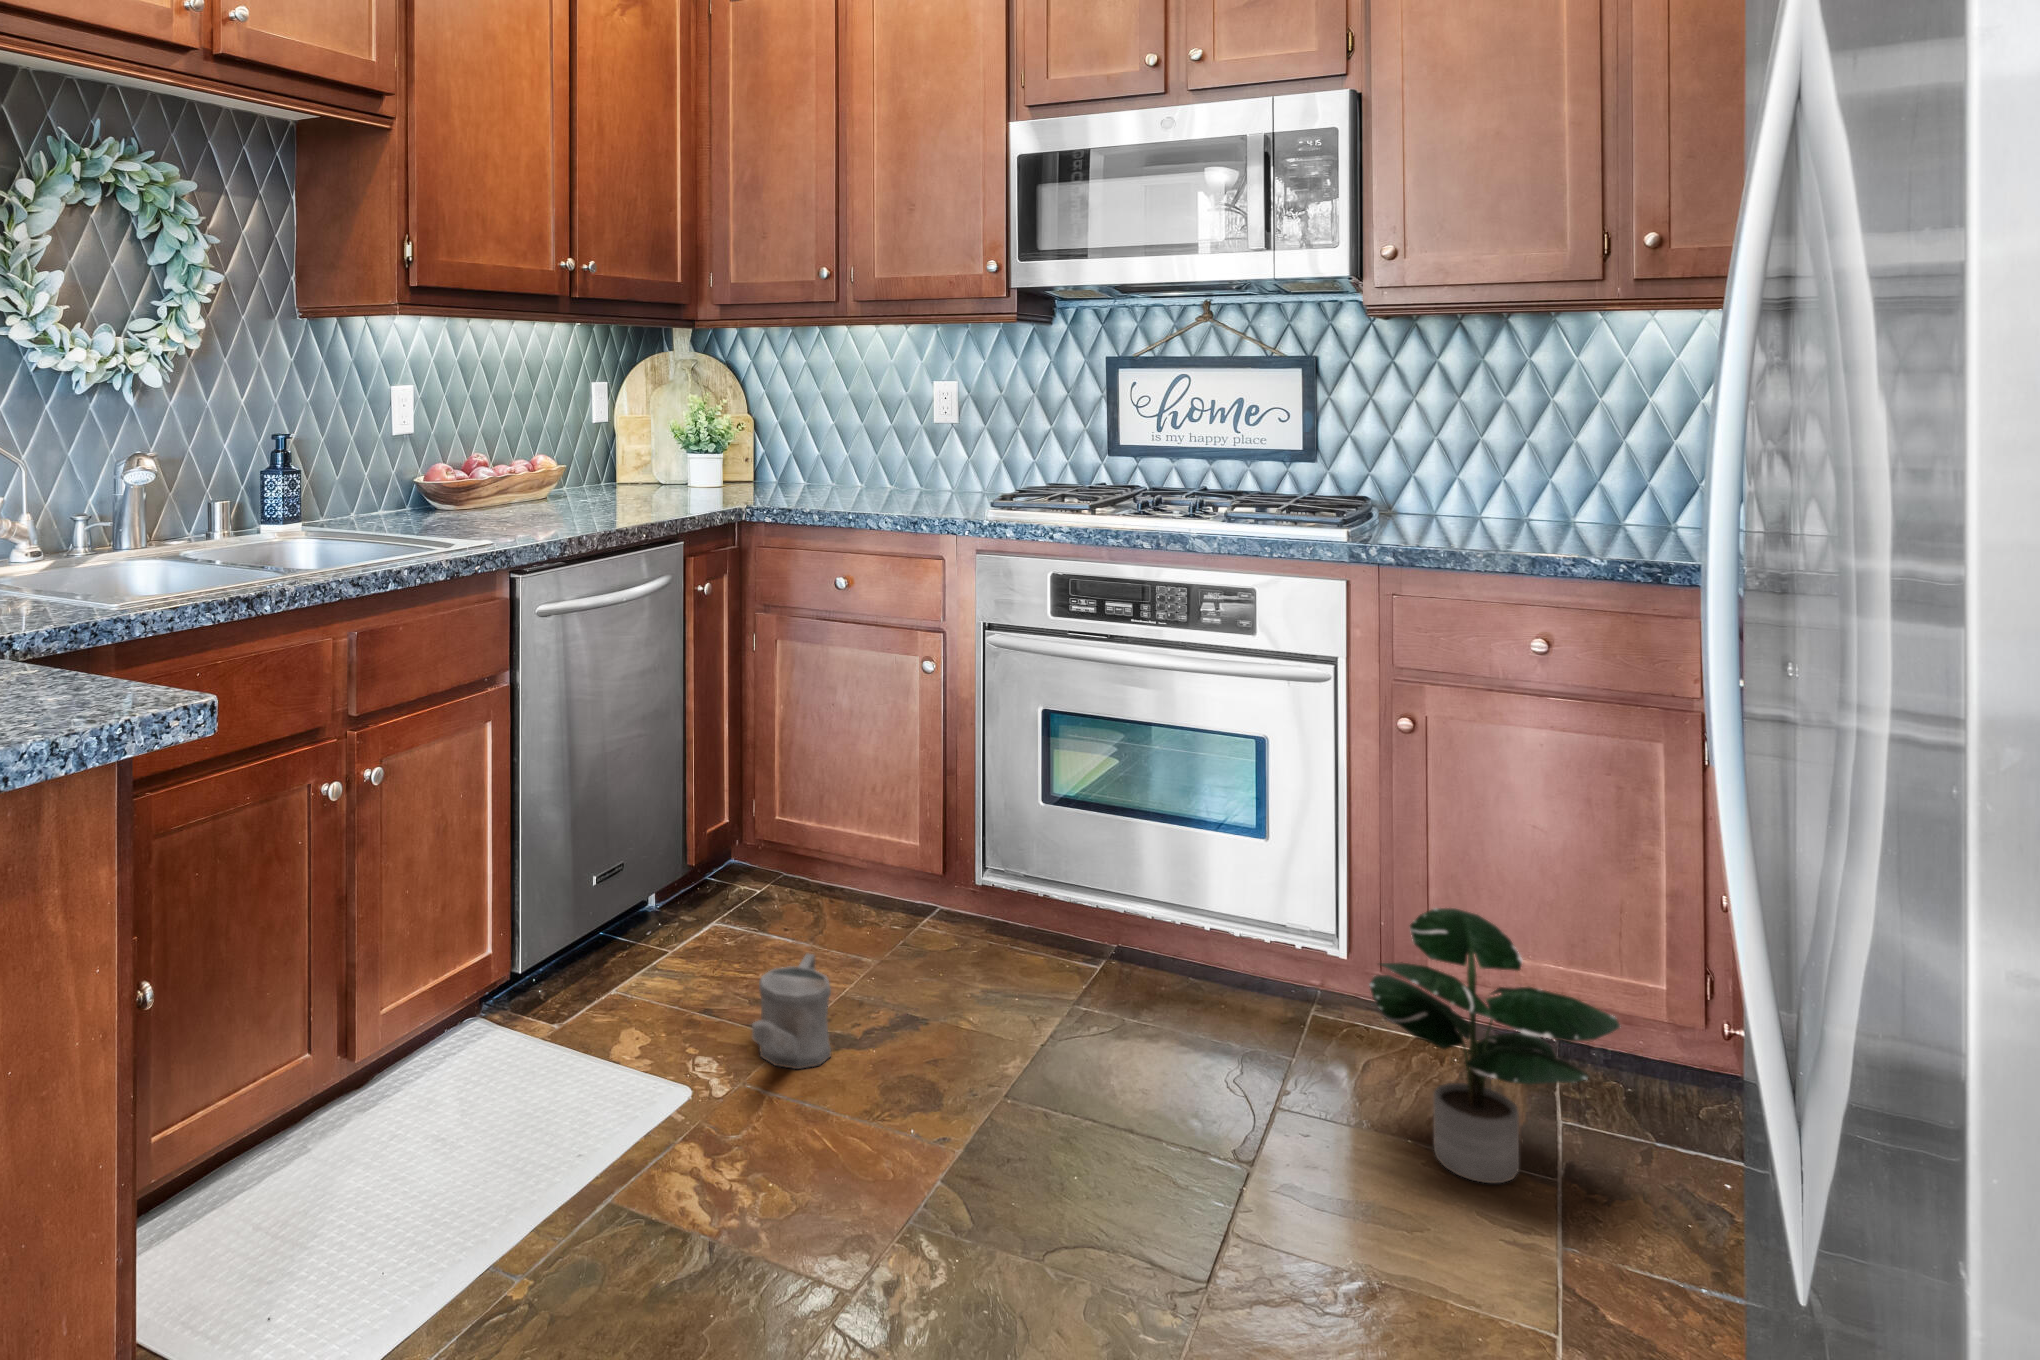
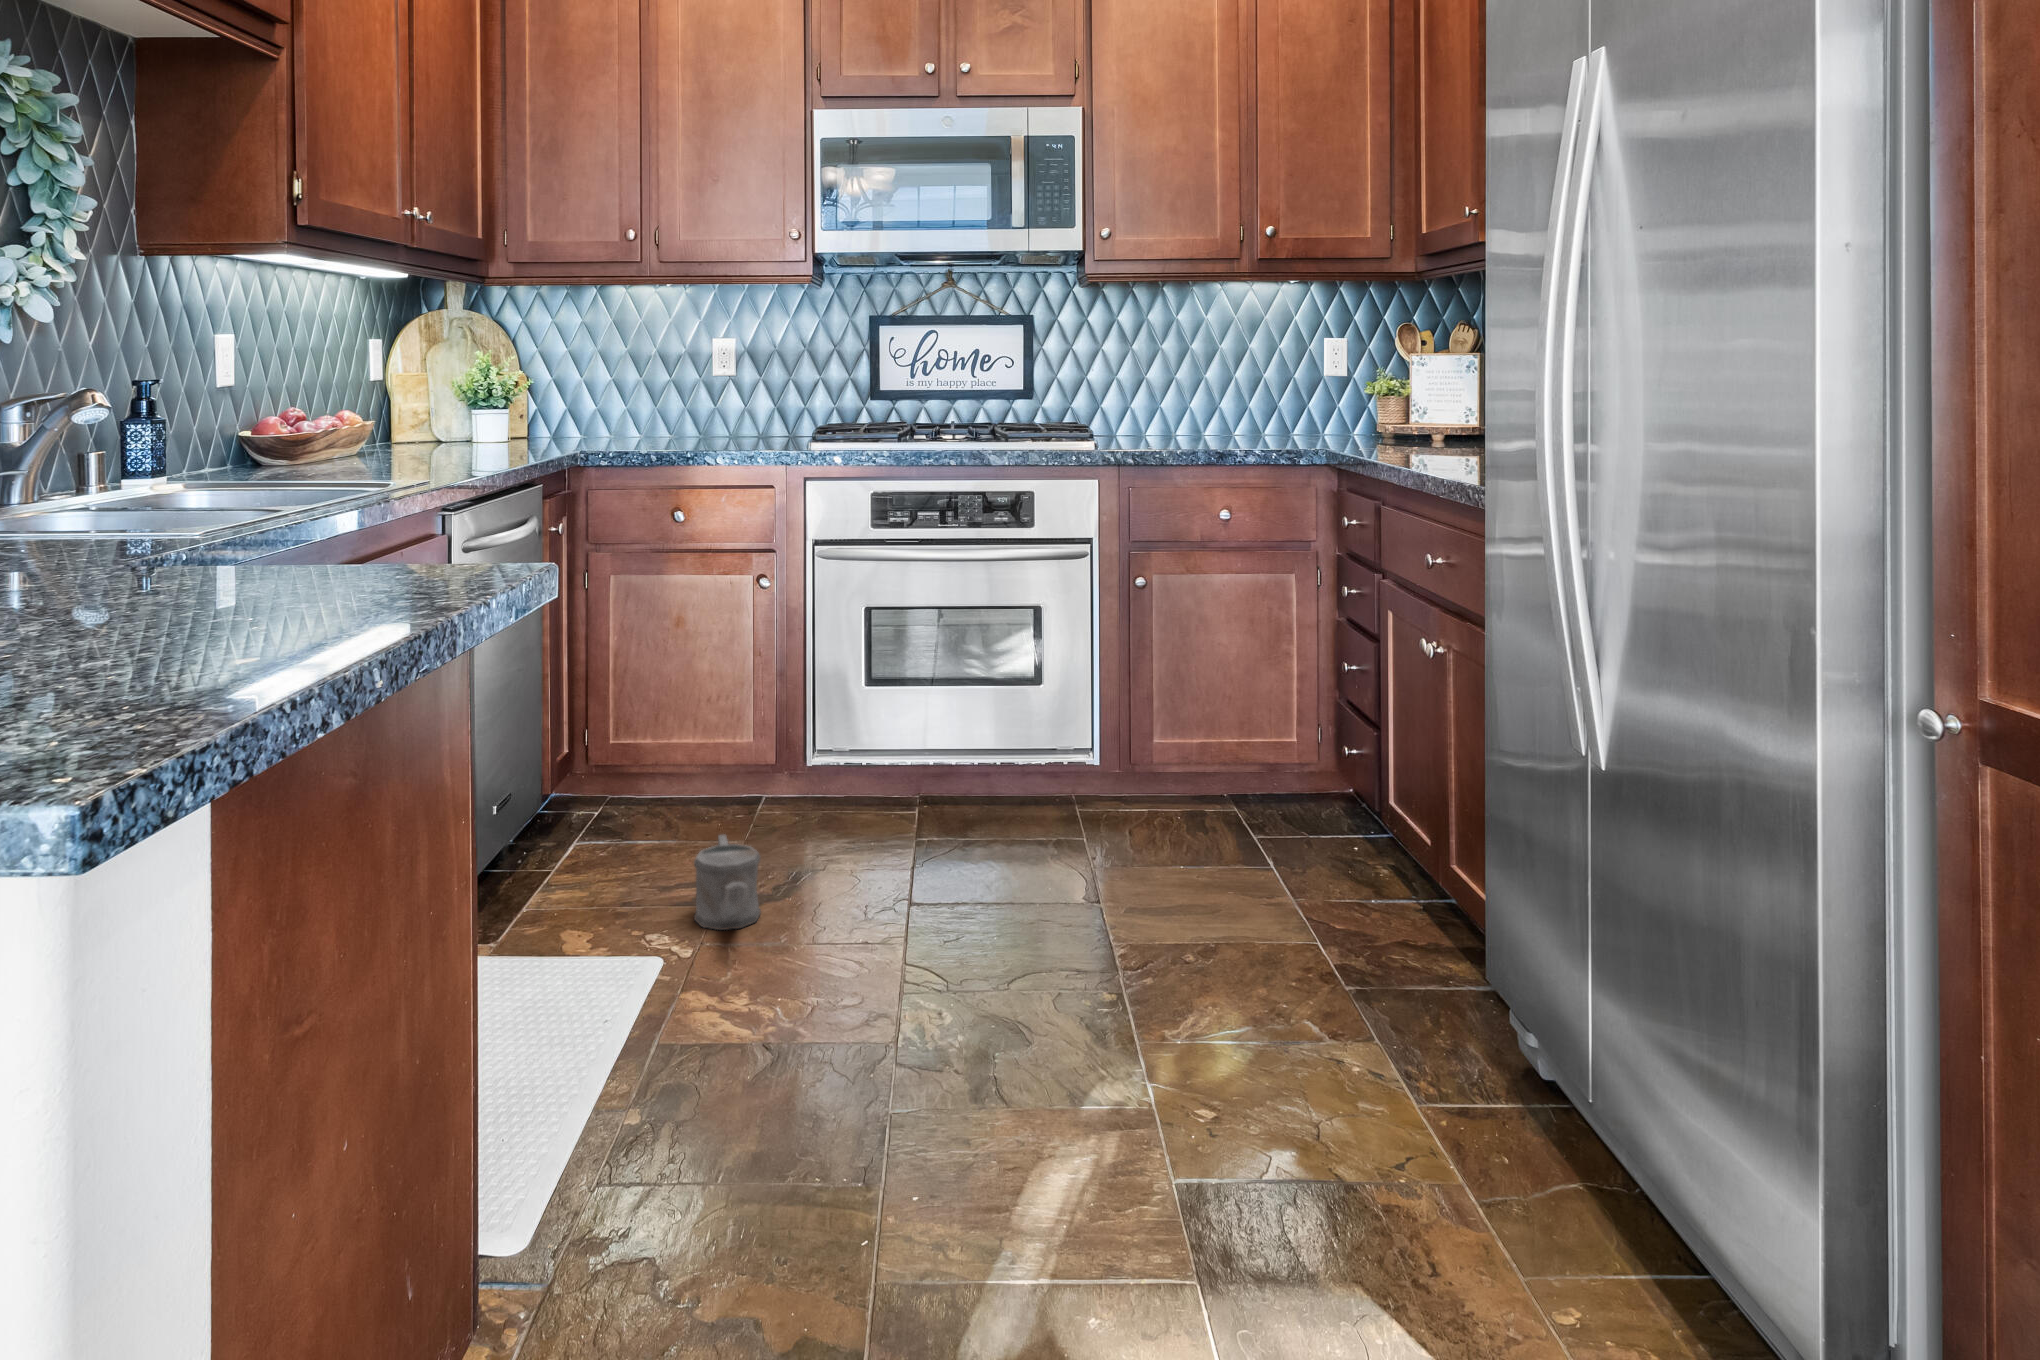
potted plant: present [1370,908,1620,1183] -> none [1163,704,1323,886]

